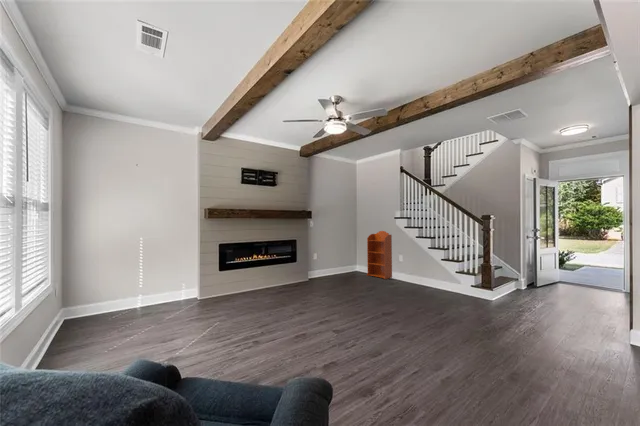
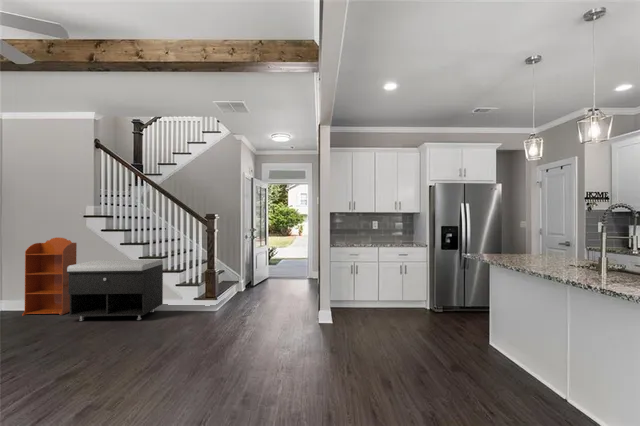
storage bench: none [387,247,446,292] -> present [67,260,163,321]

